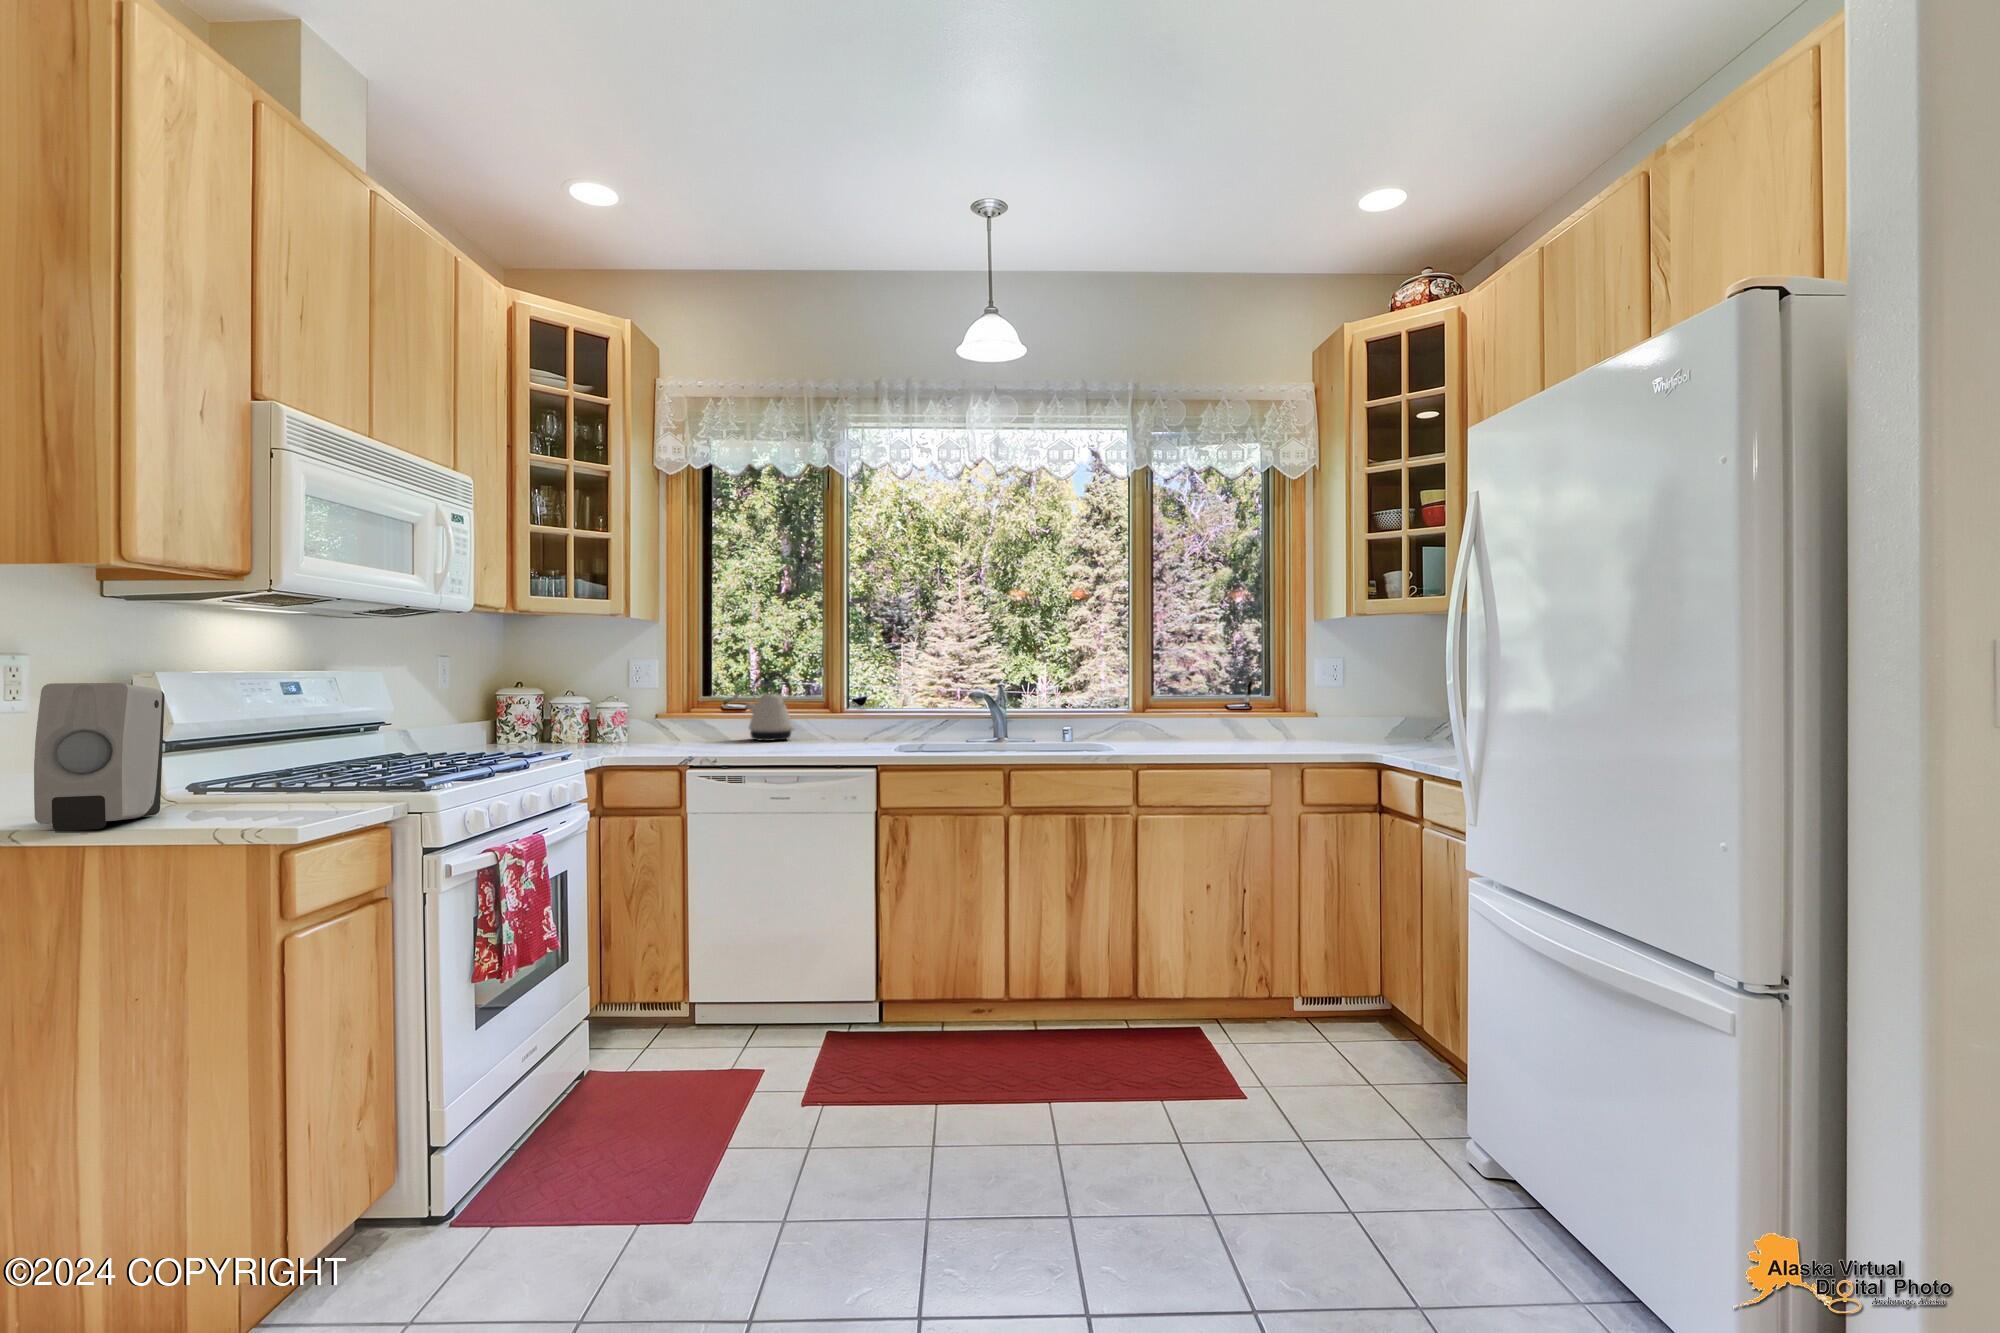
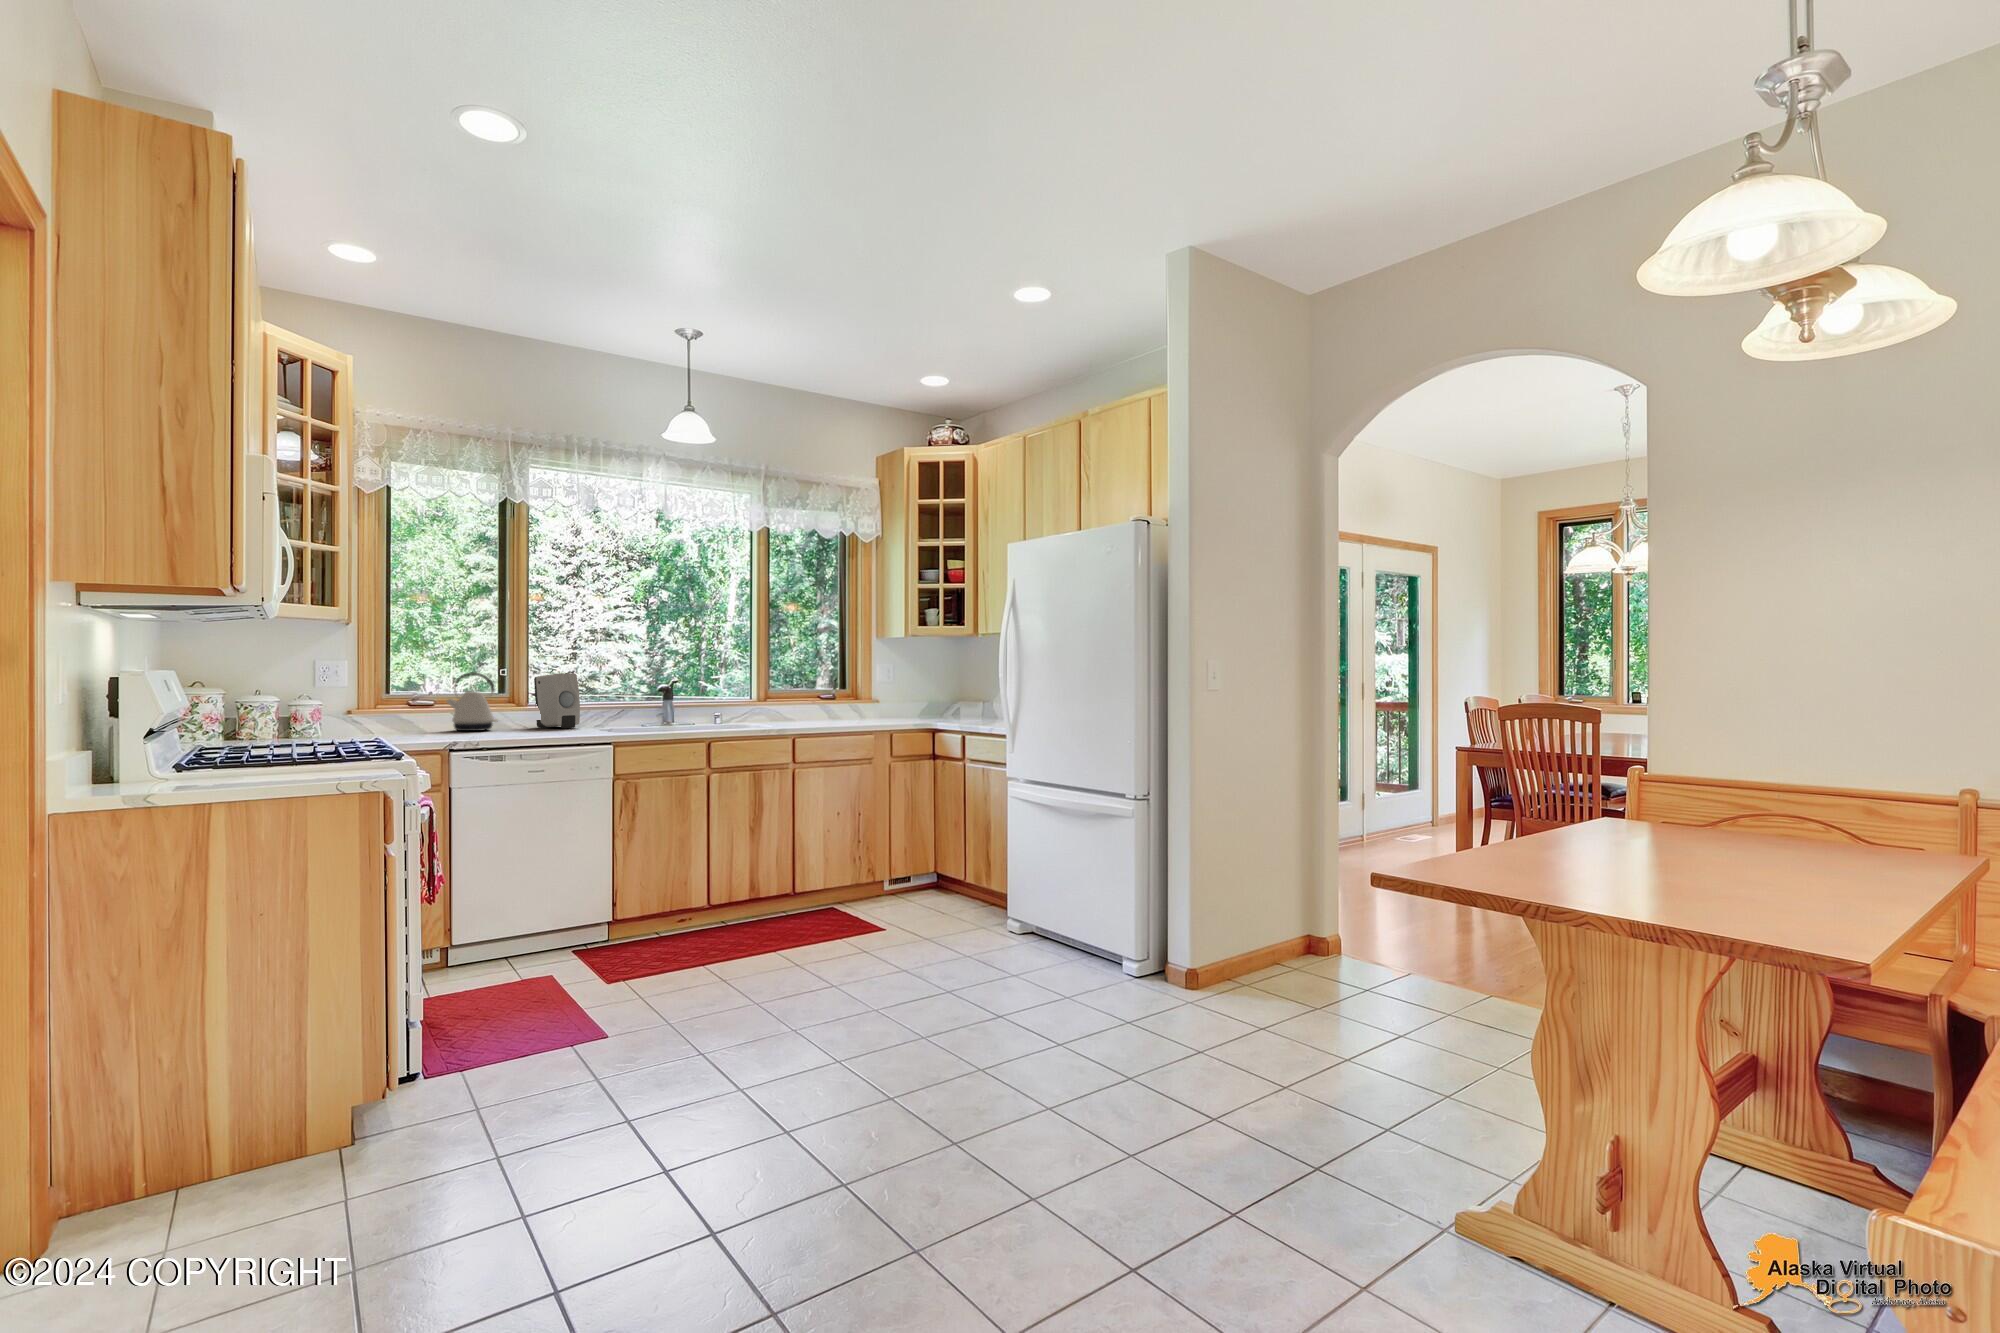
soap dispenser: present [34,683,165,831] -> present [534,673,580,728]

